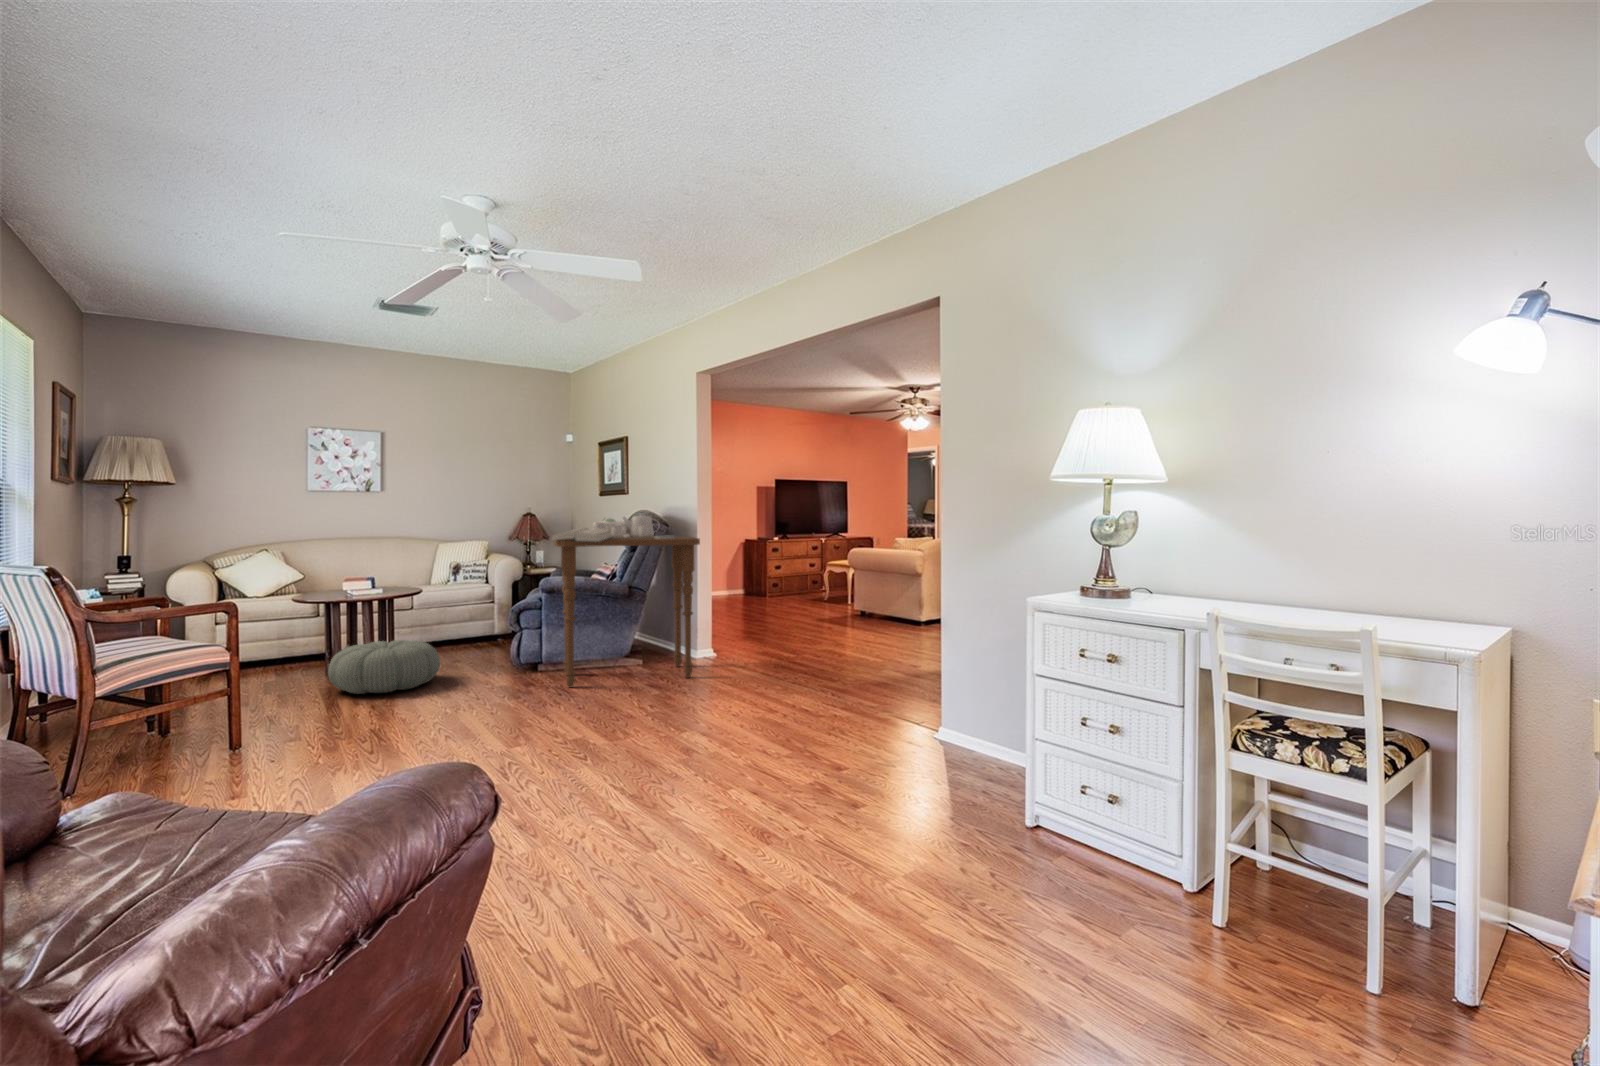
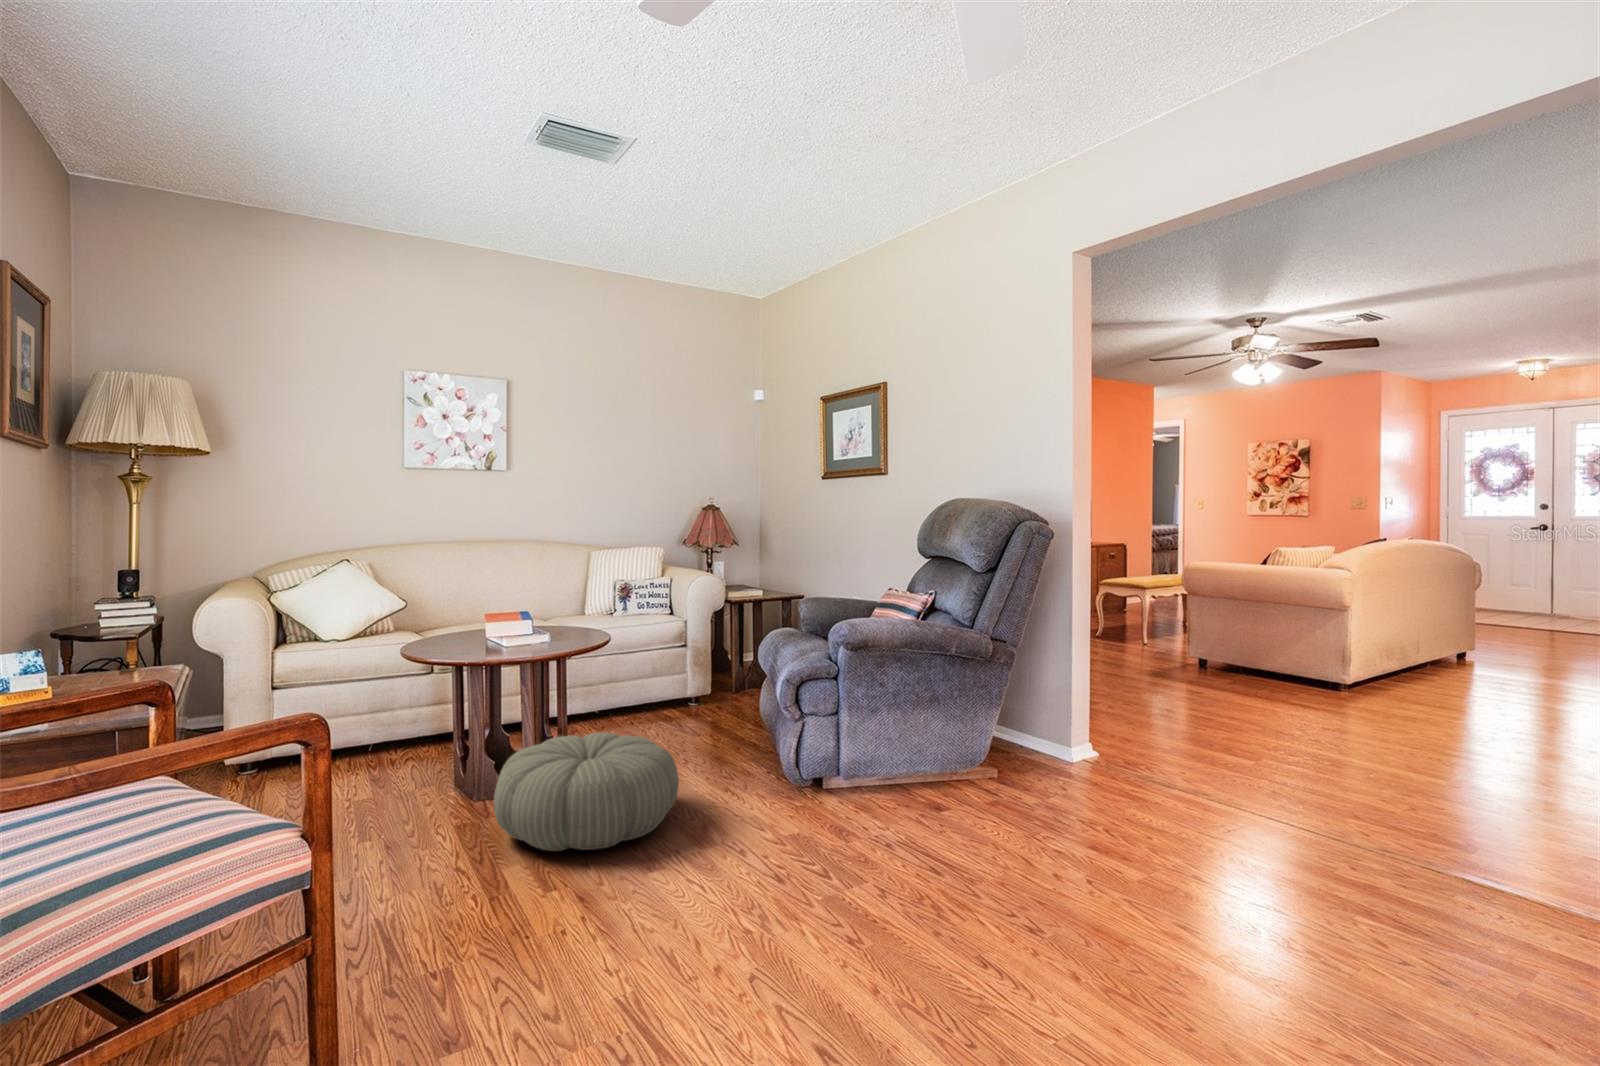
side table: present [552,513,700,687] -> none [873,506,1157,840]

